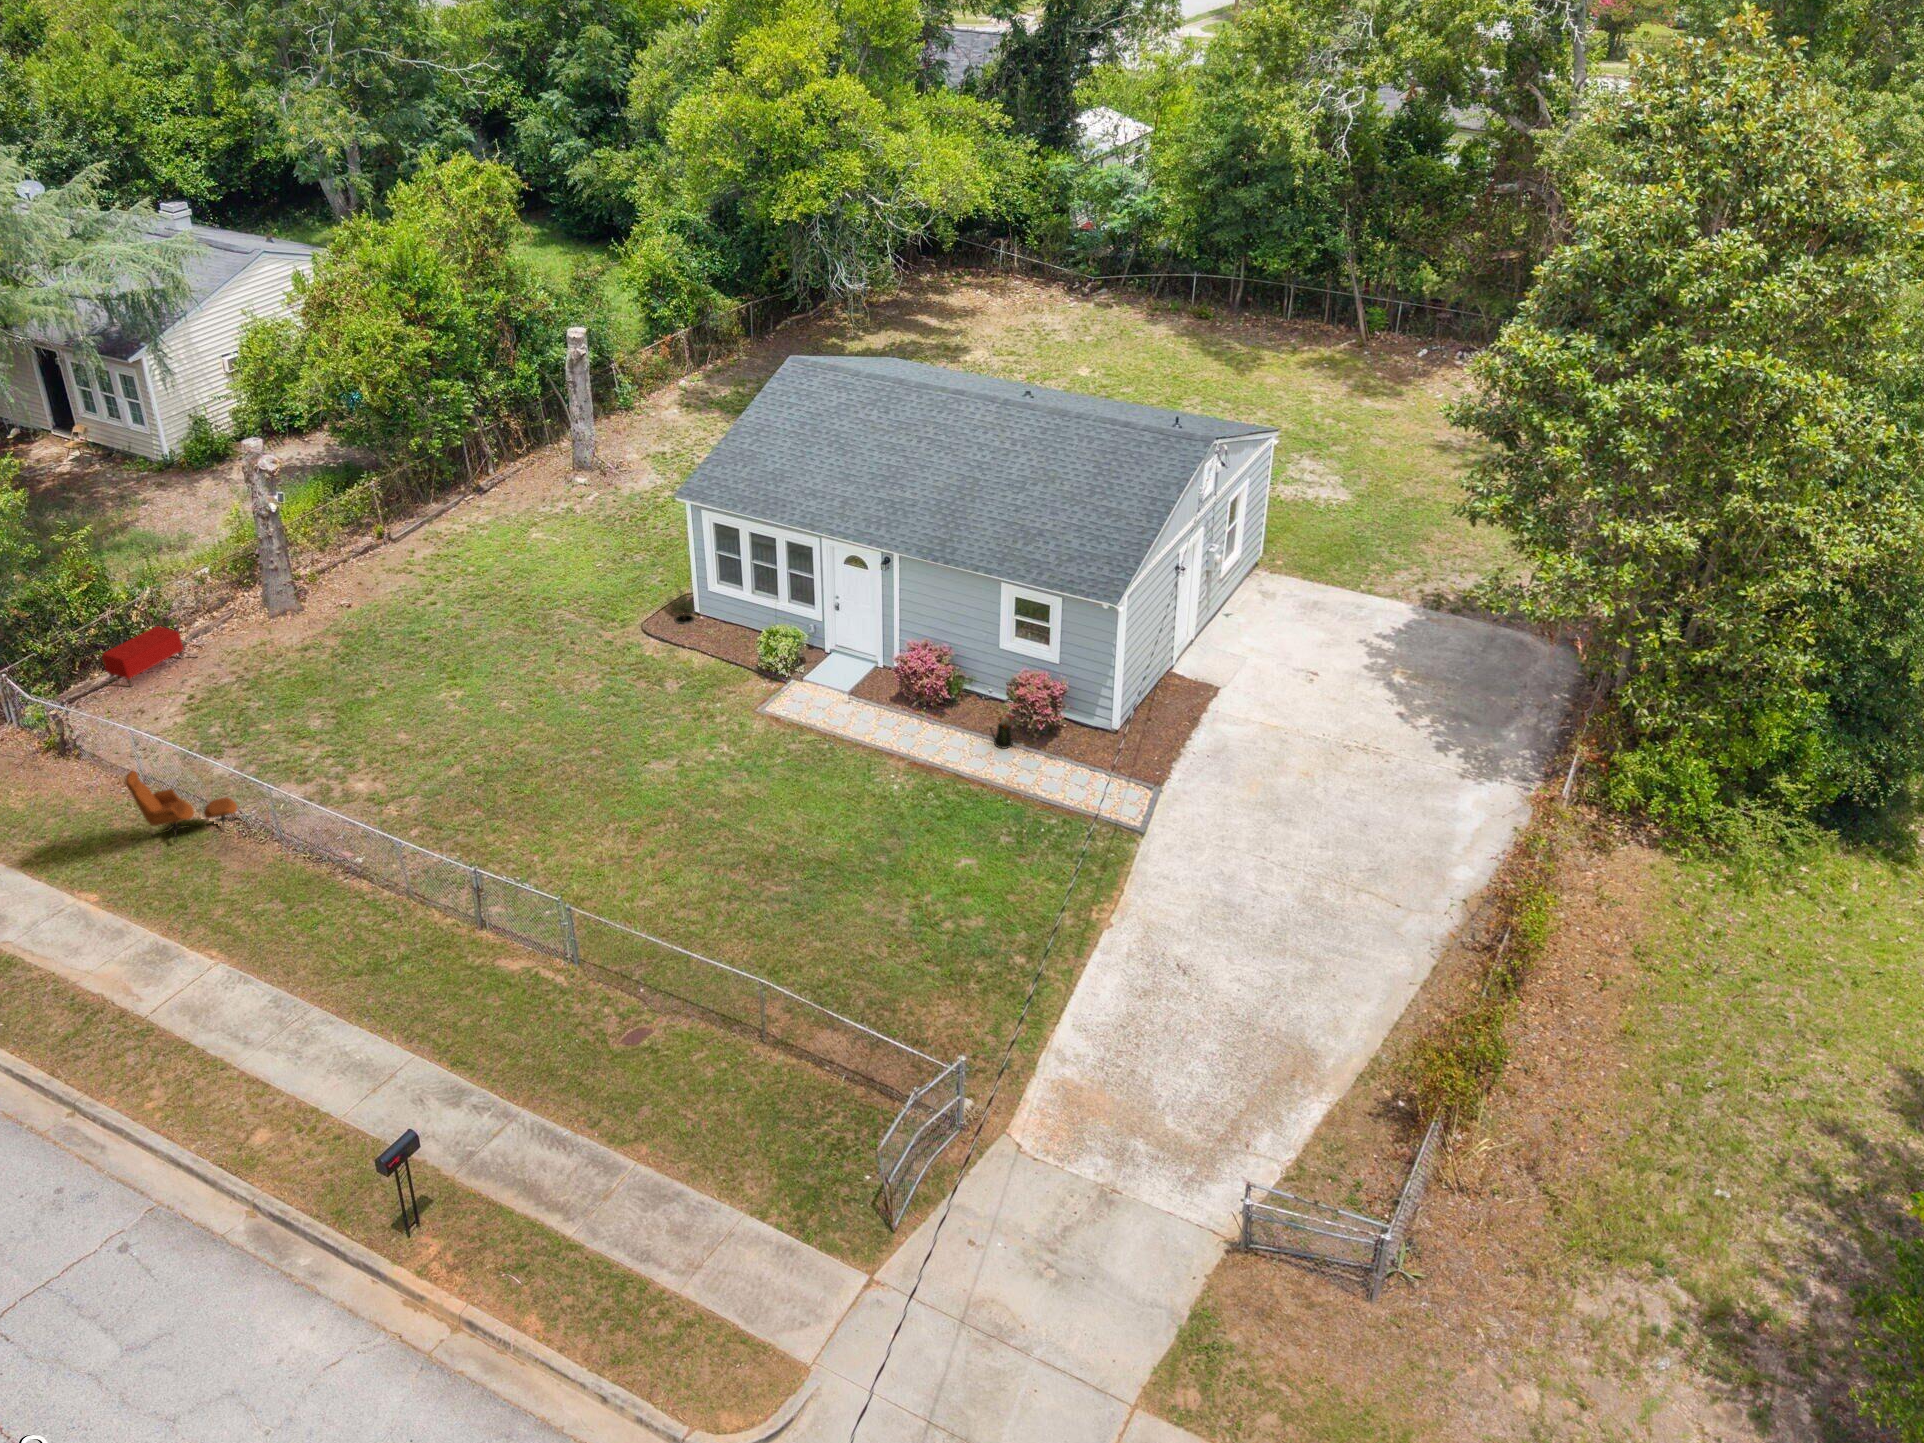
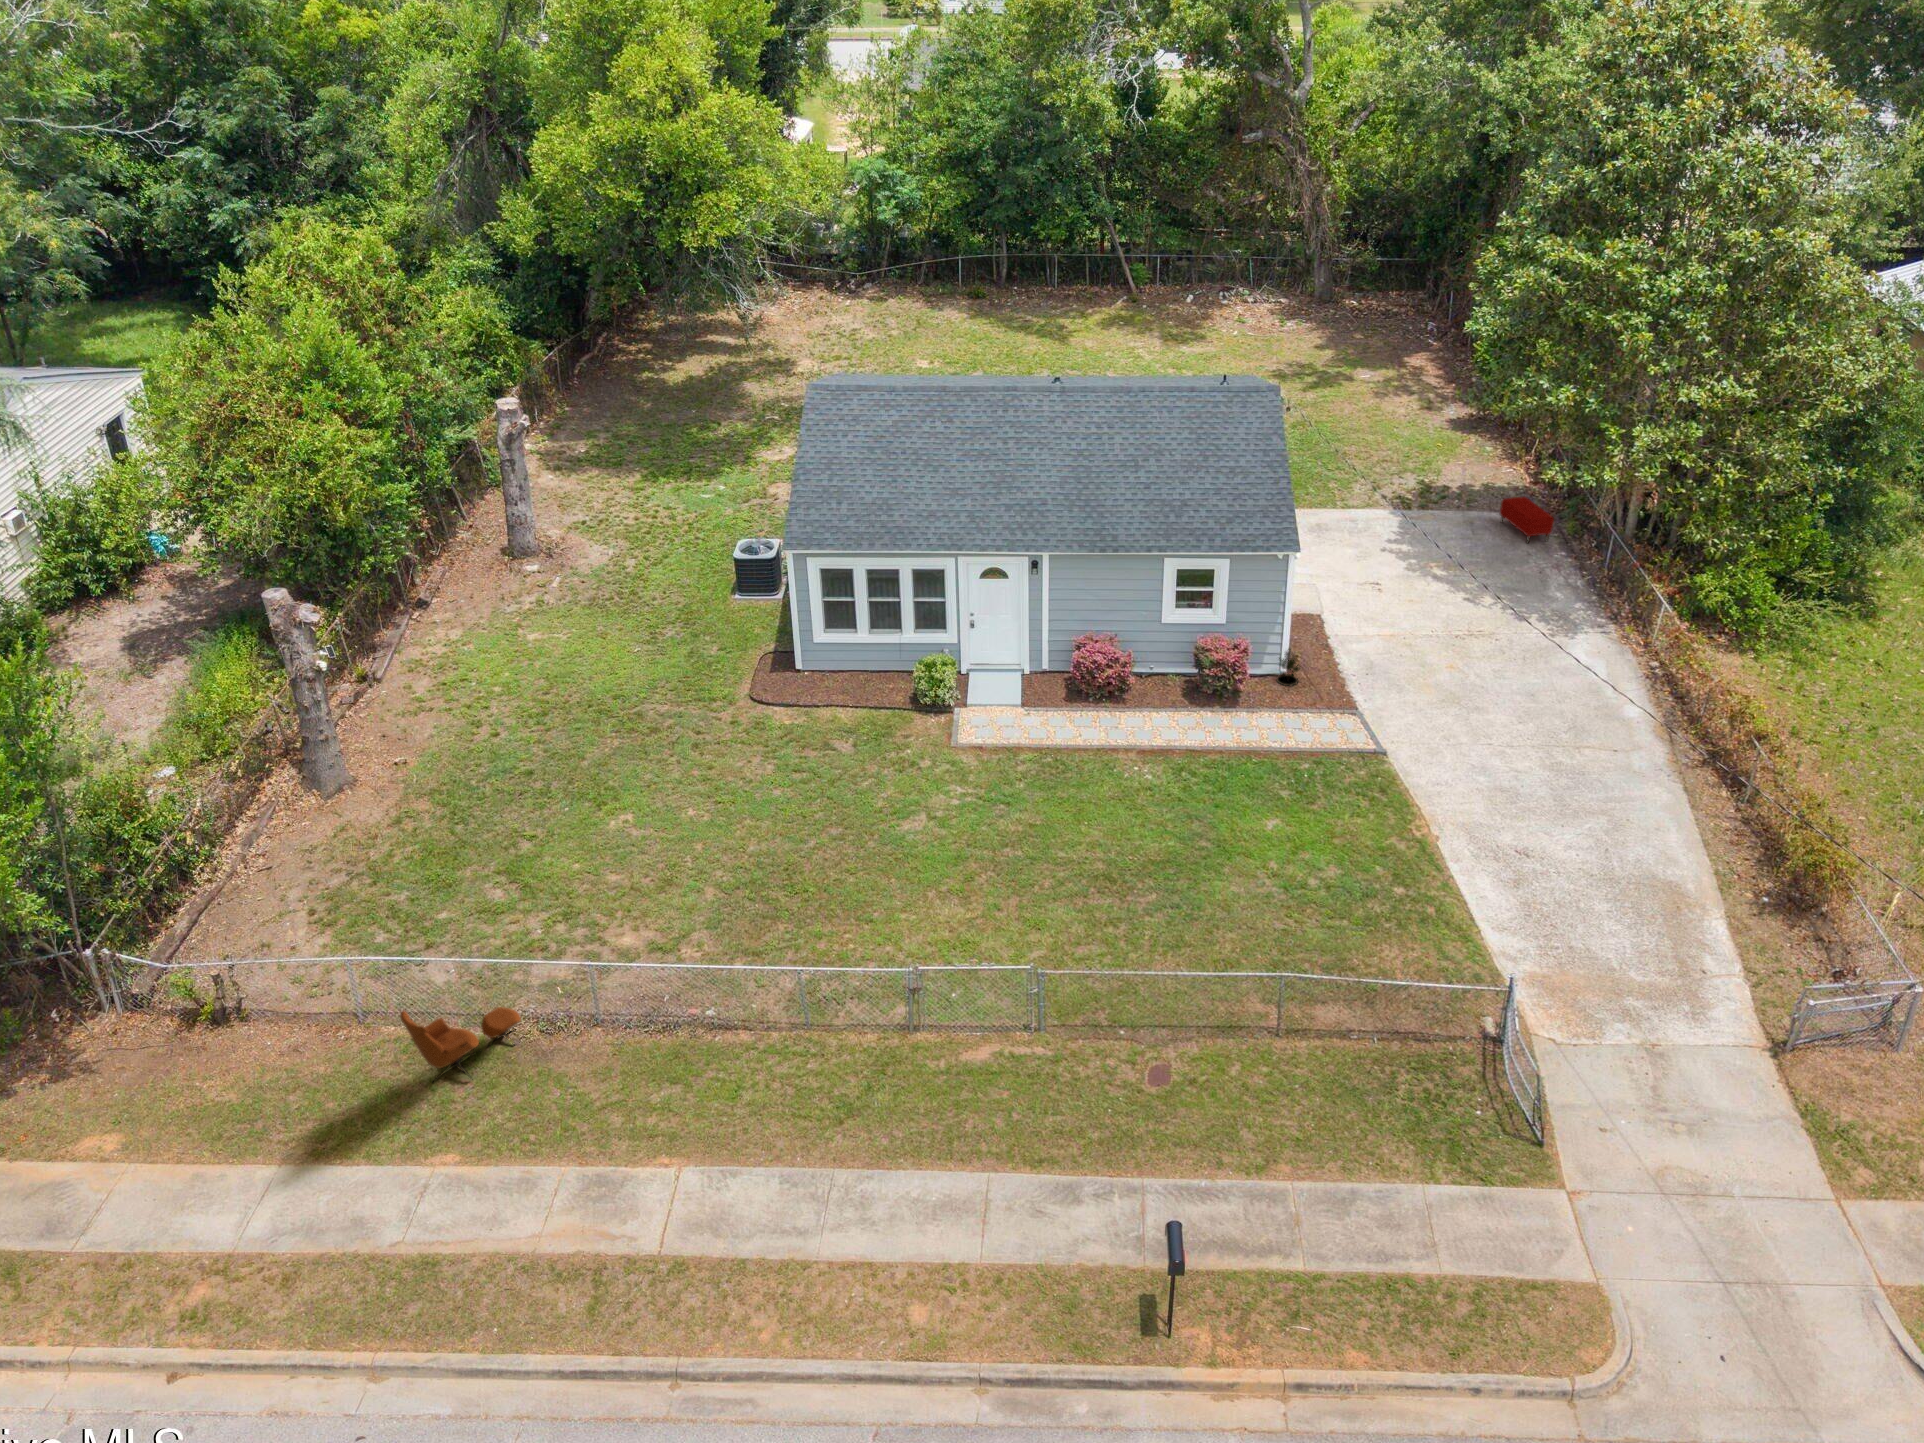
potted tree: present [671,589,695,624] -> present [1276,649,1301,686]
bench: present [102,626,183,686] -> present [1500,497,1554,542]
watering can: present [990,715,1013,748] -> none [1189,678,1207,713]

